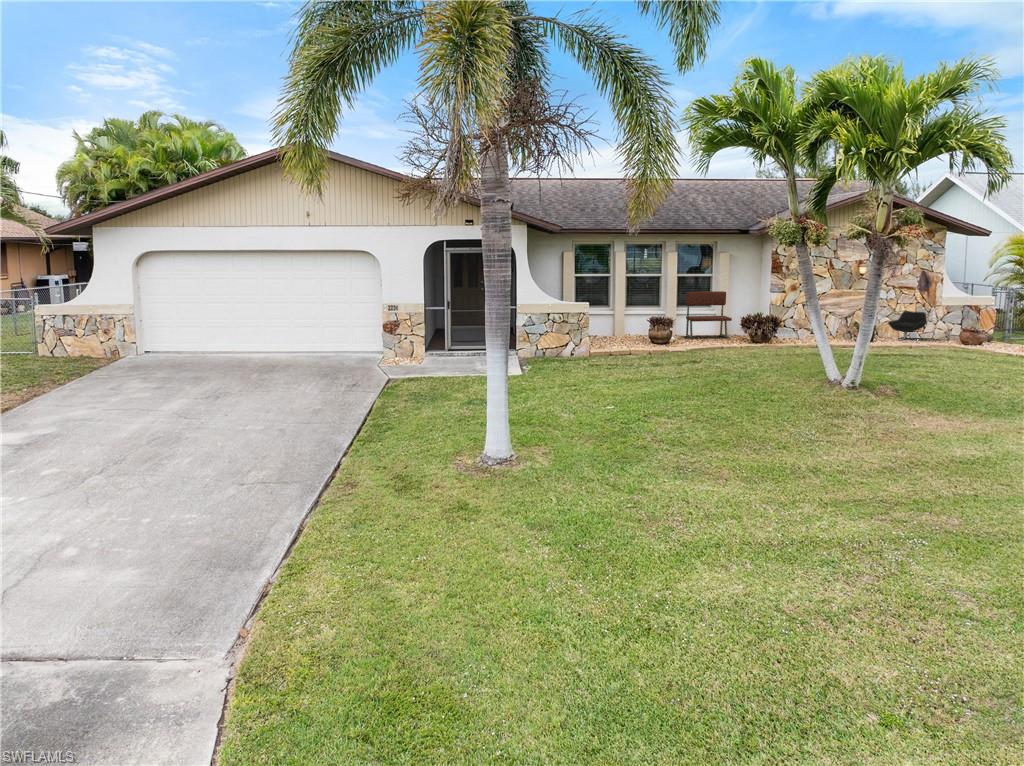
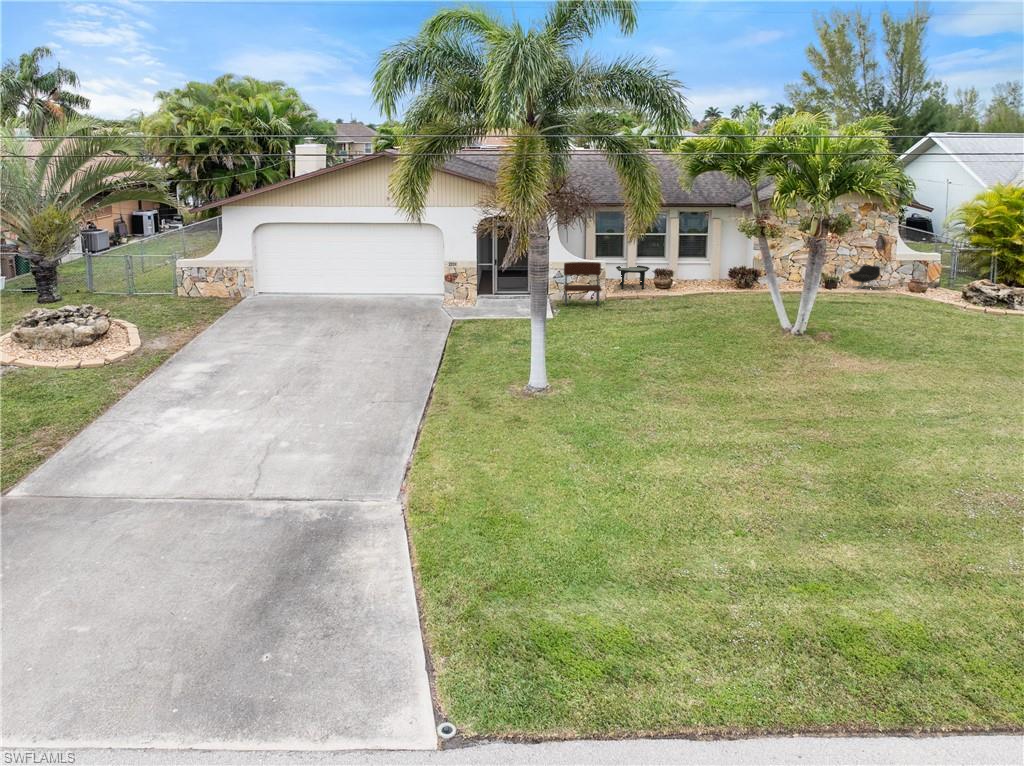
bench: present [686,291,732,338] -> present [564,262,602,306]
round table: none [601,315,643,343] -> present [616,265,650,289]

